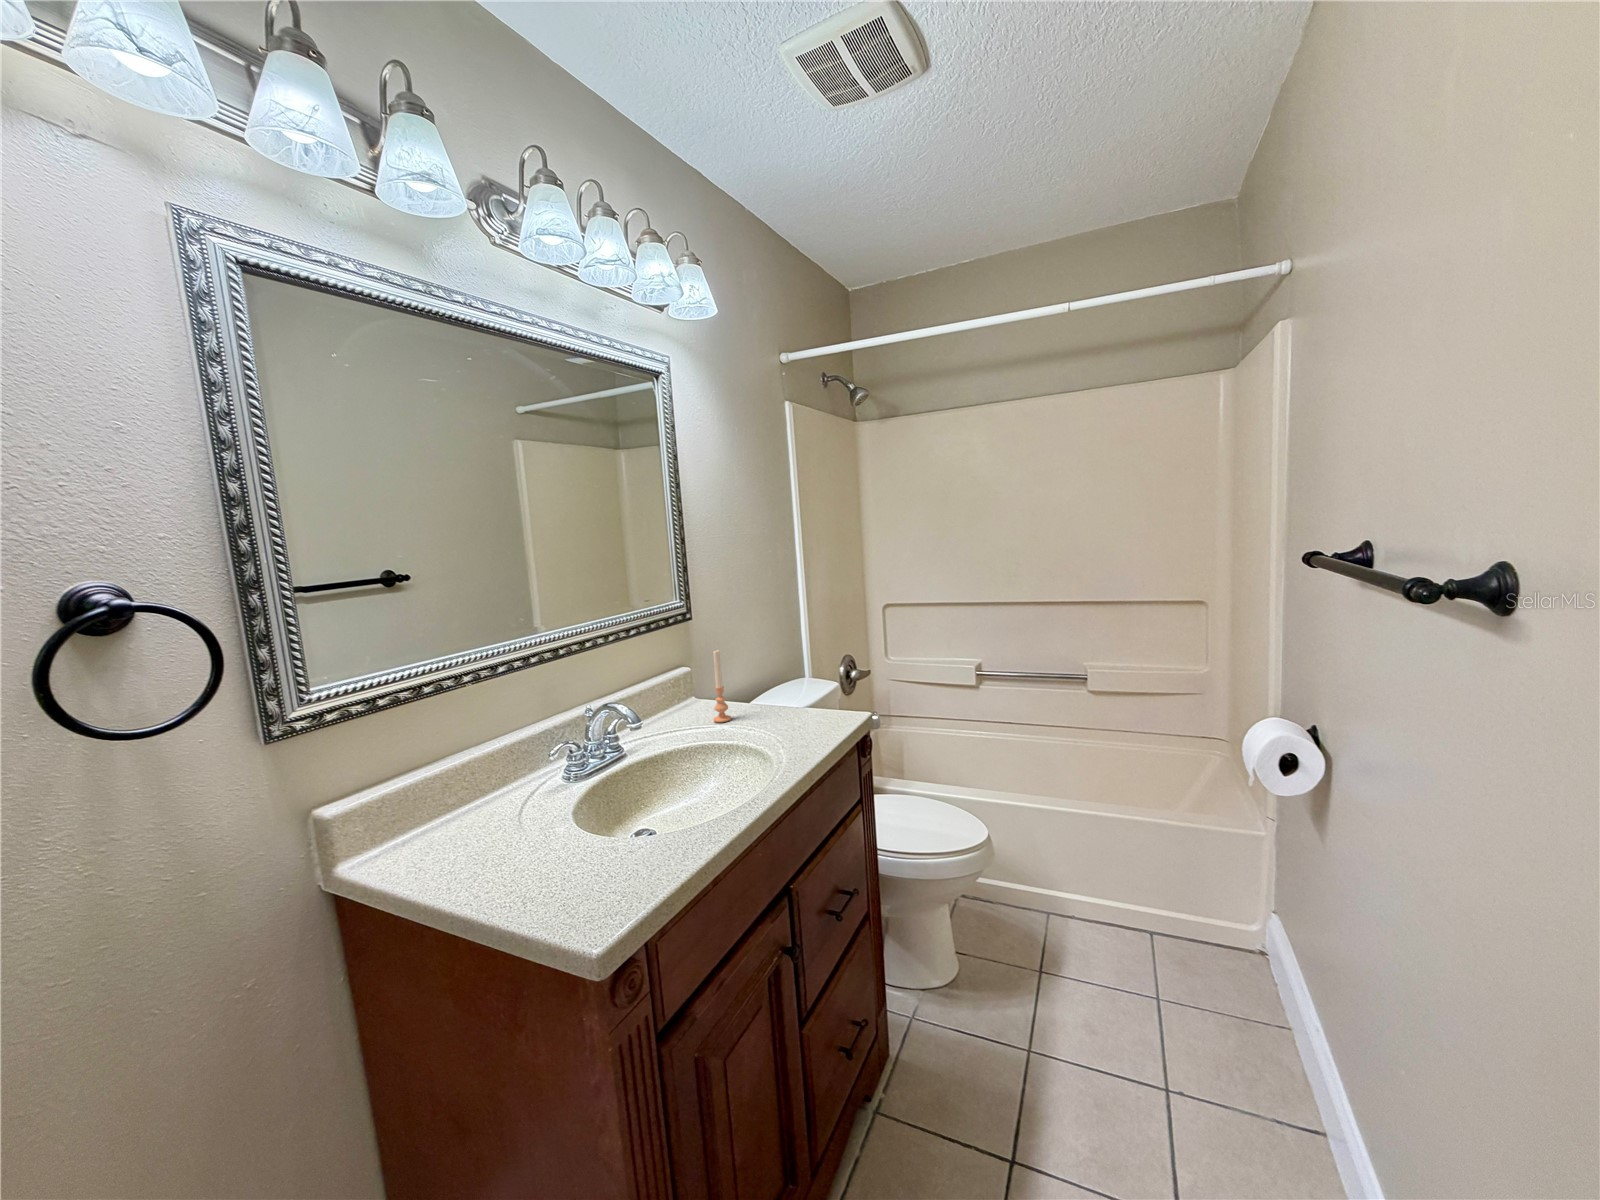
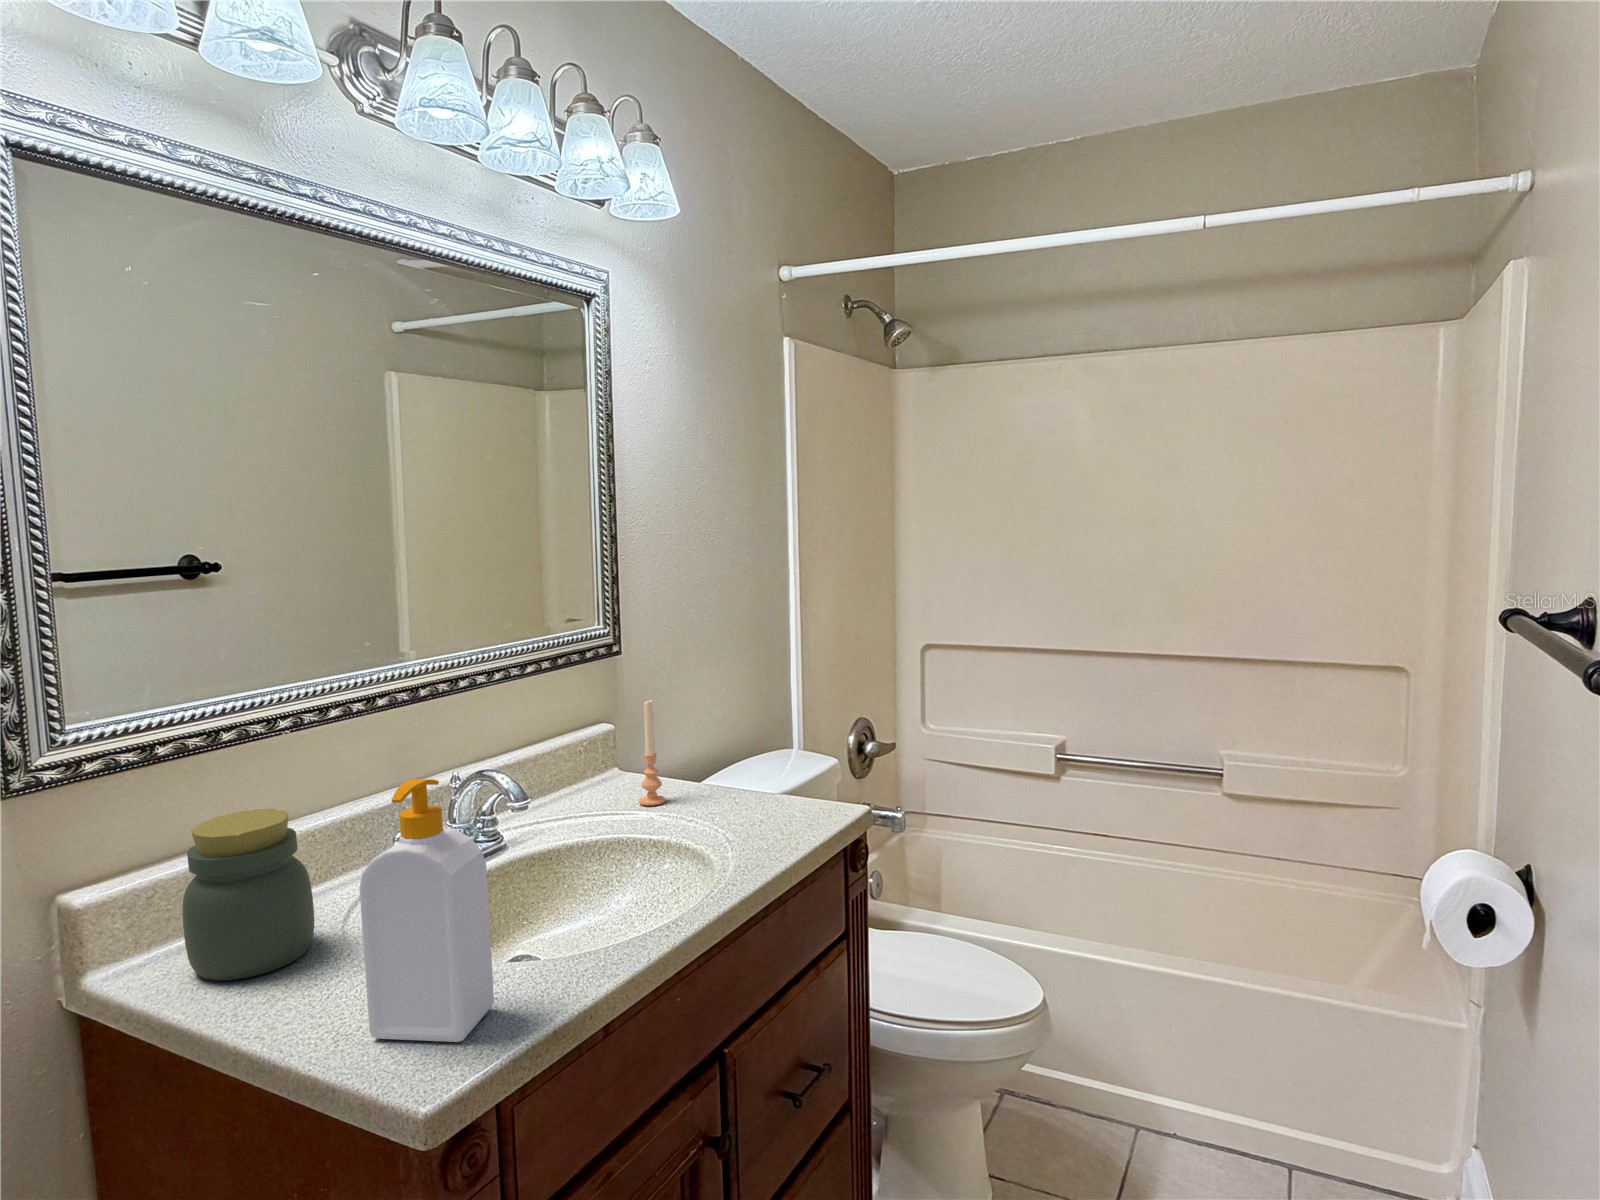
soap bottle: none [536,711,636,898] -> present [359,779,494,1042]
jar: none [406,739,500,863] -> present [183,809,314,981]

